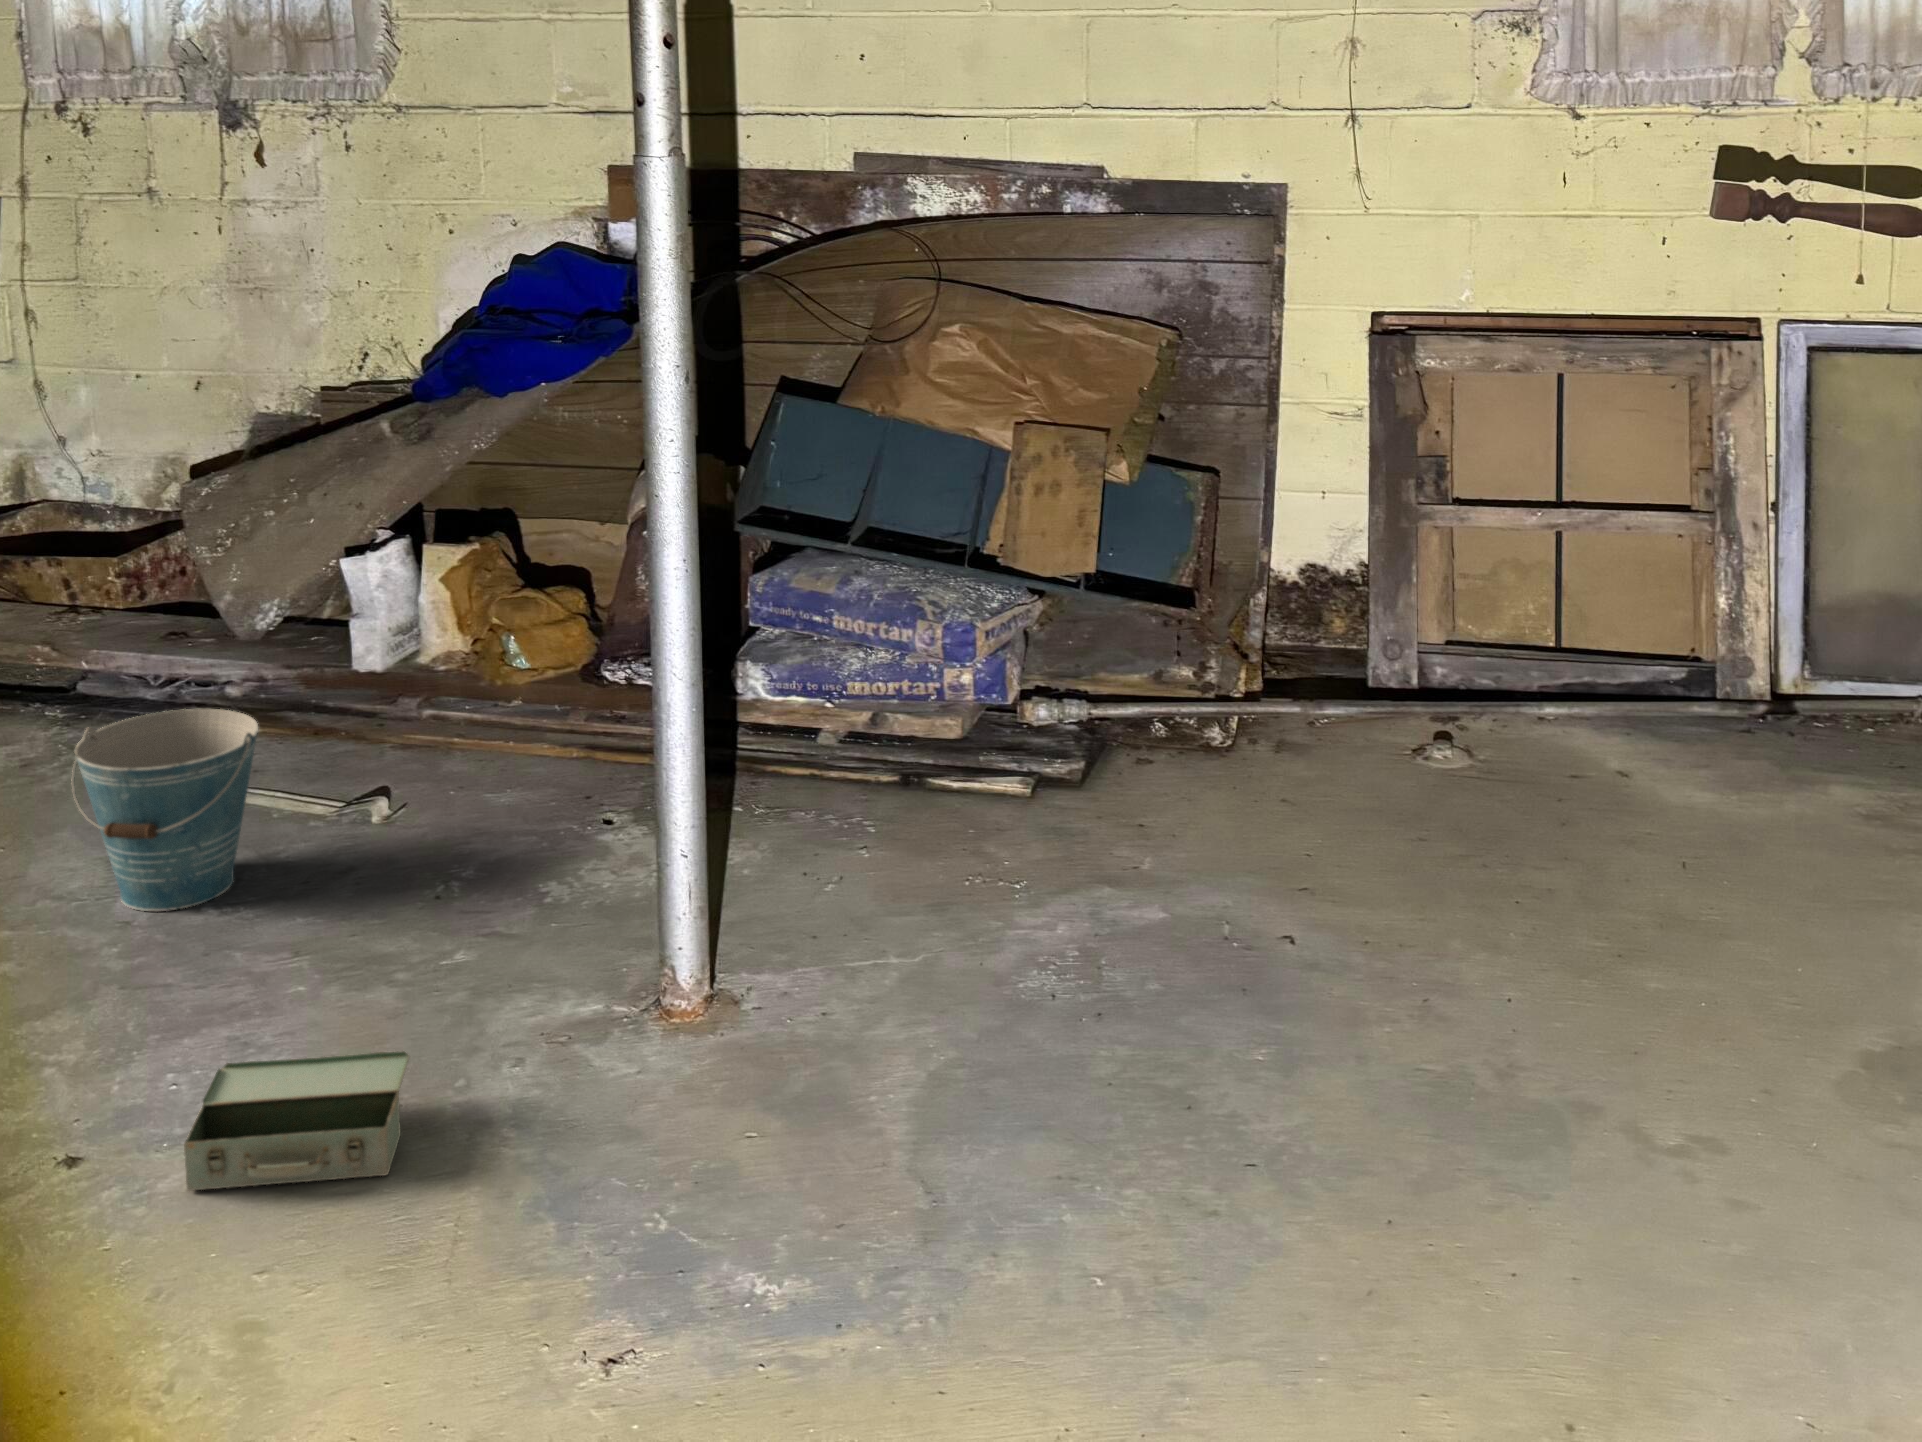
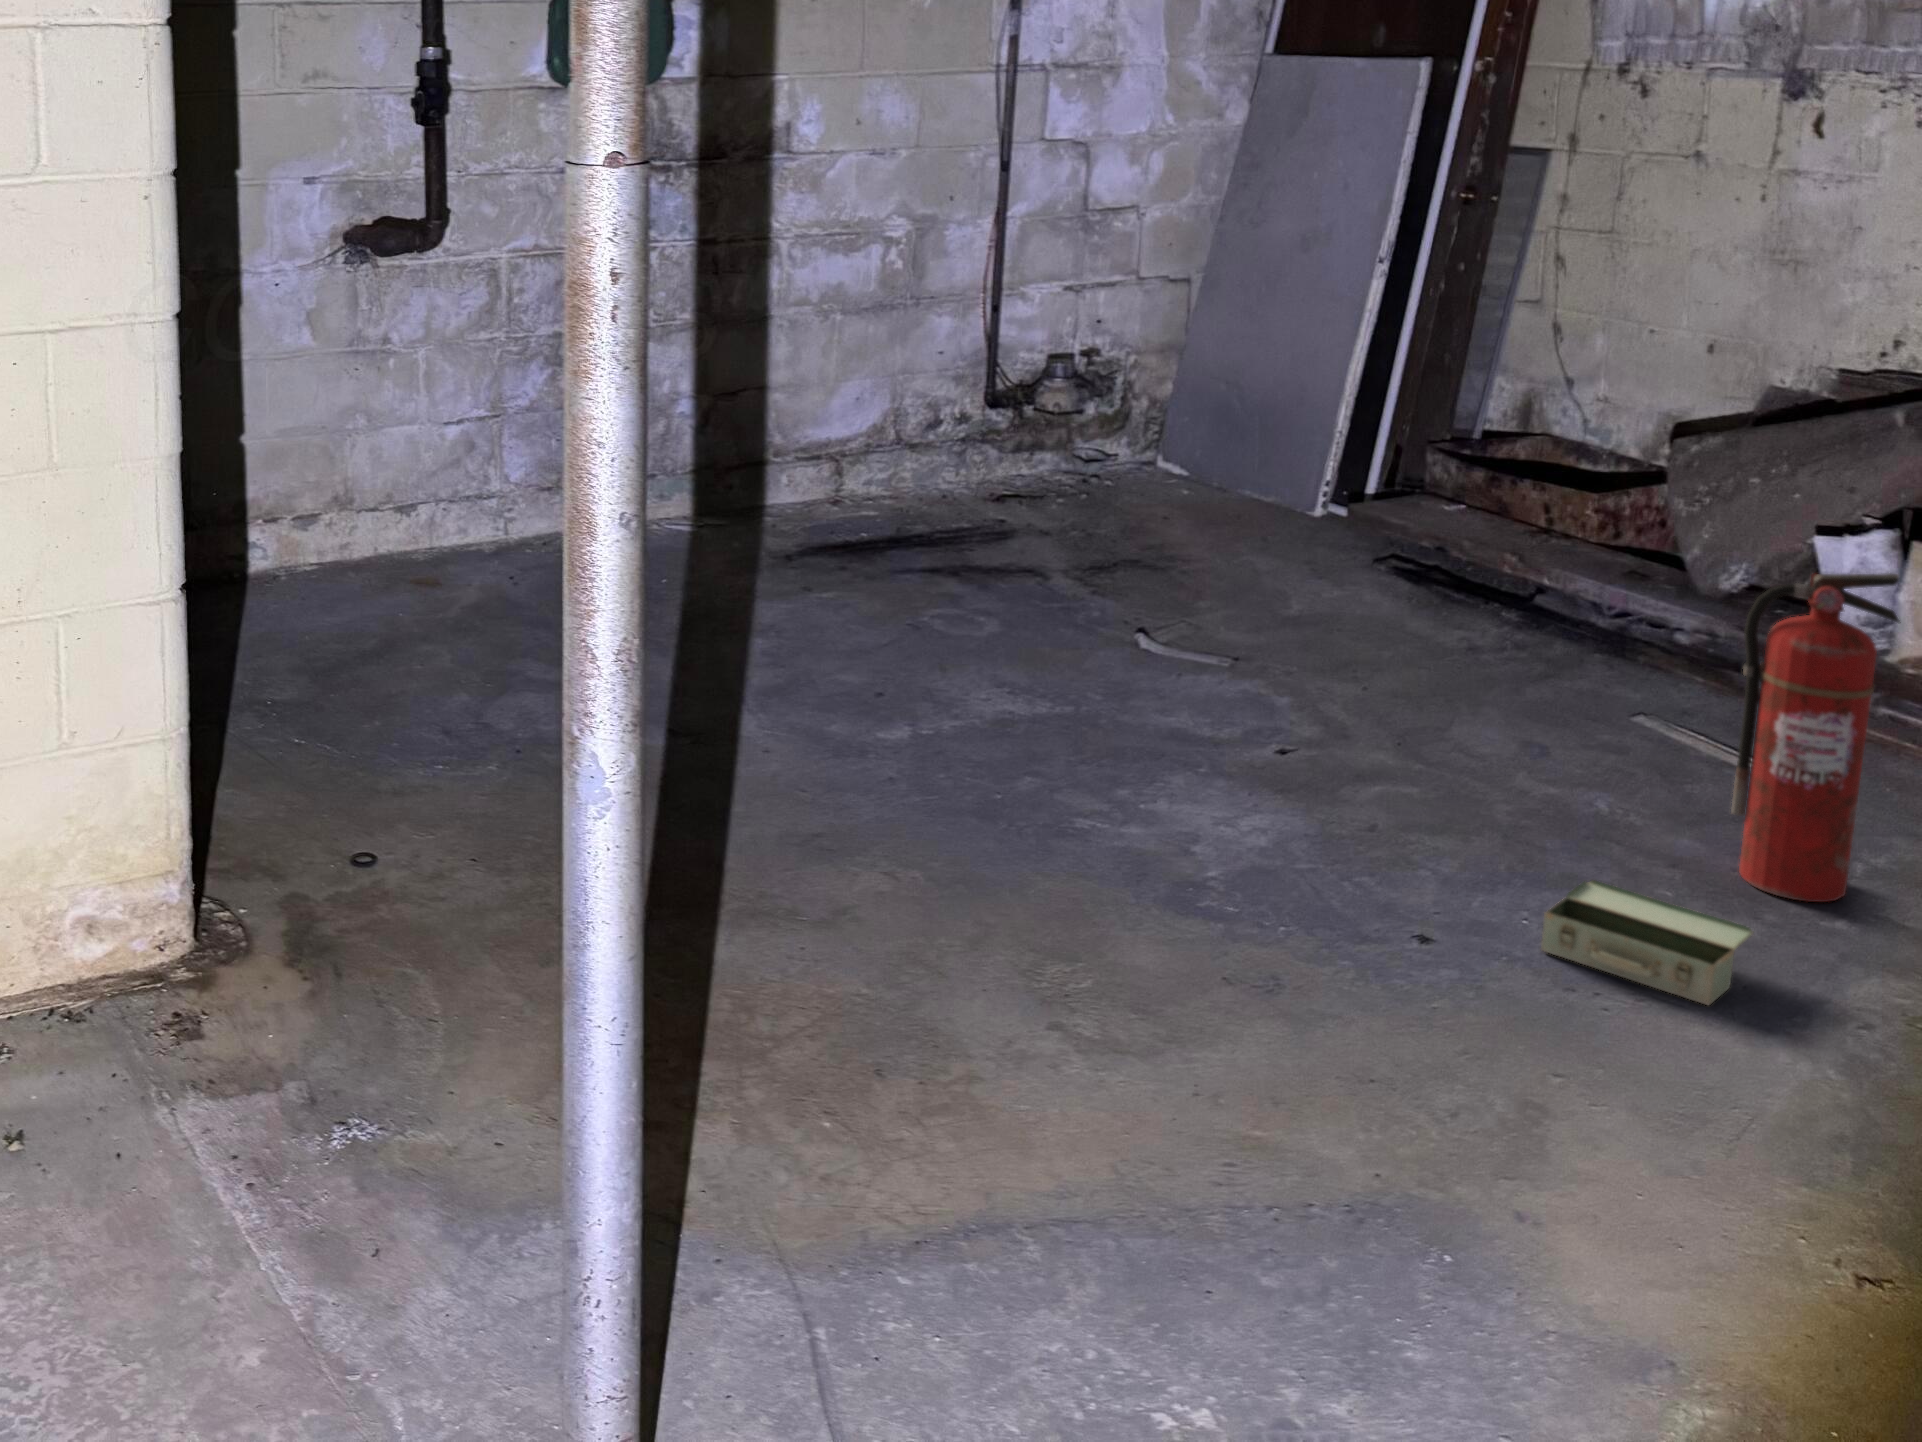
fire extinguisher: none [326,602,471,979] -> present [1731,573,1901,902]
bucket: present [72,709,258,911] -> none [1513,610,1688,785]

